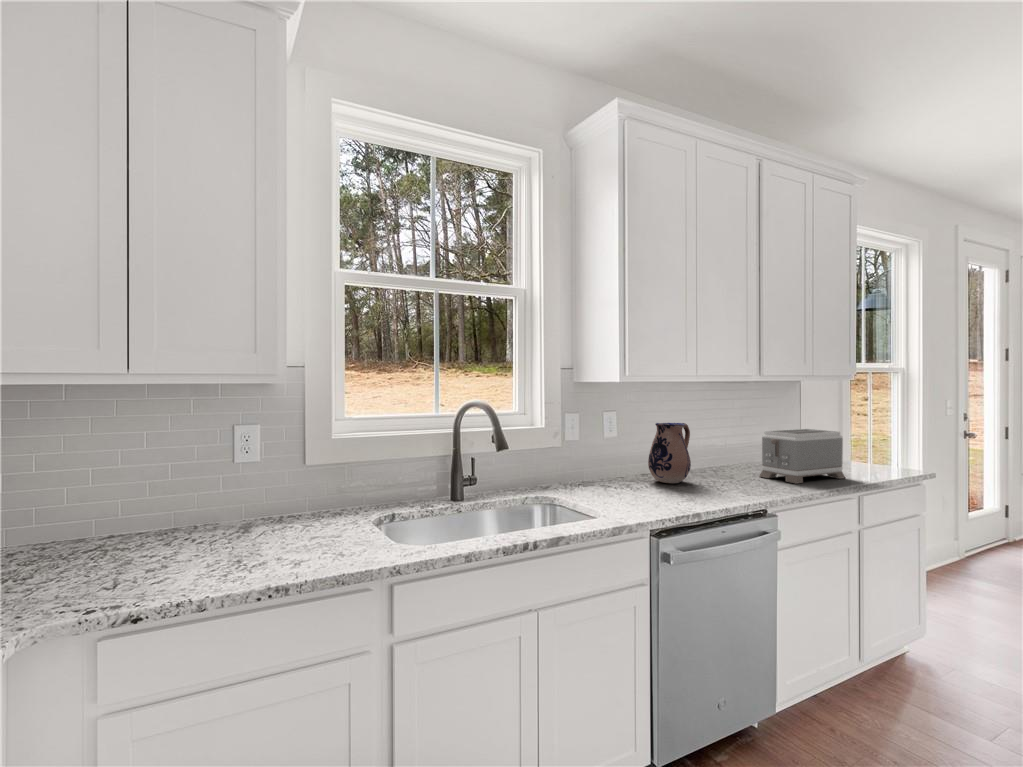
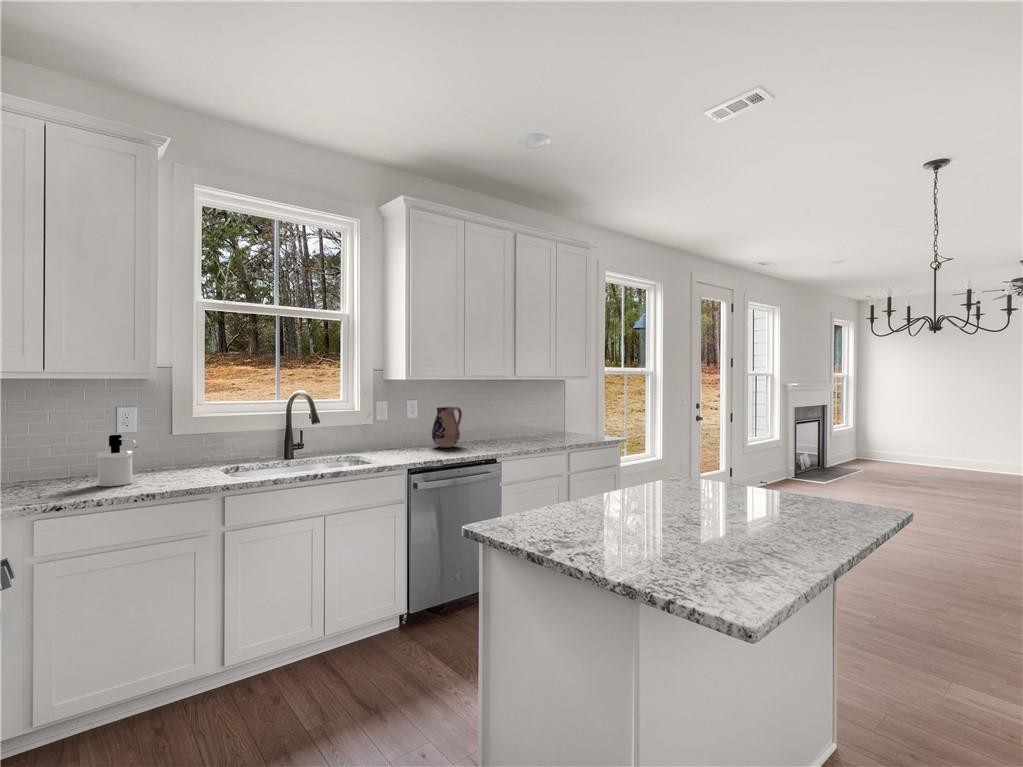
toaster: present [759,429,845,484] -> none [510,411,565,446]
soap dispenser: none [201,475,260,560] -> present [97,435,137,487]

